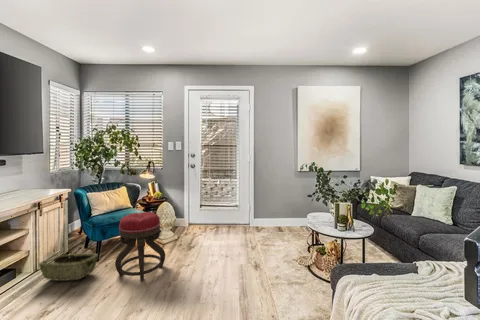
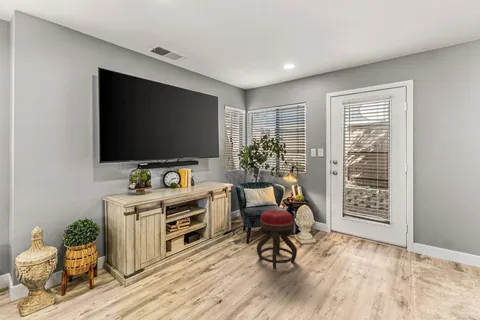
woven basket: present [39,254,98,281] -> none [211,232,247,253]

